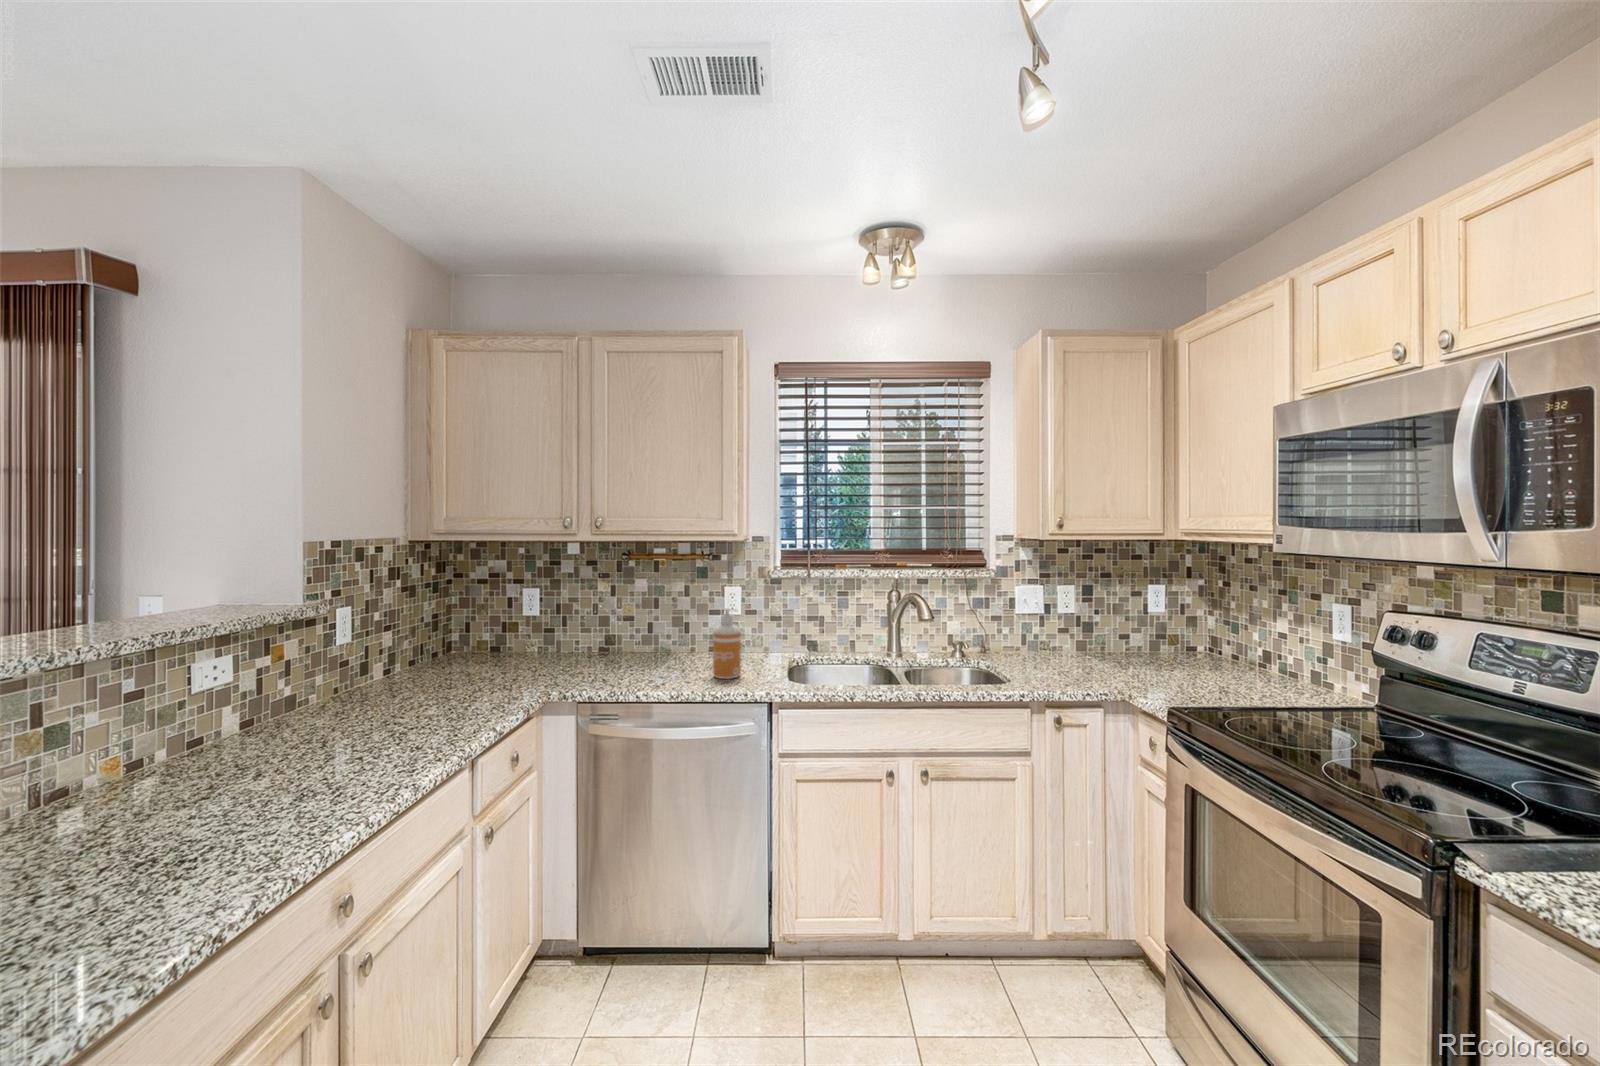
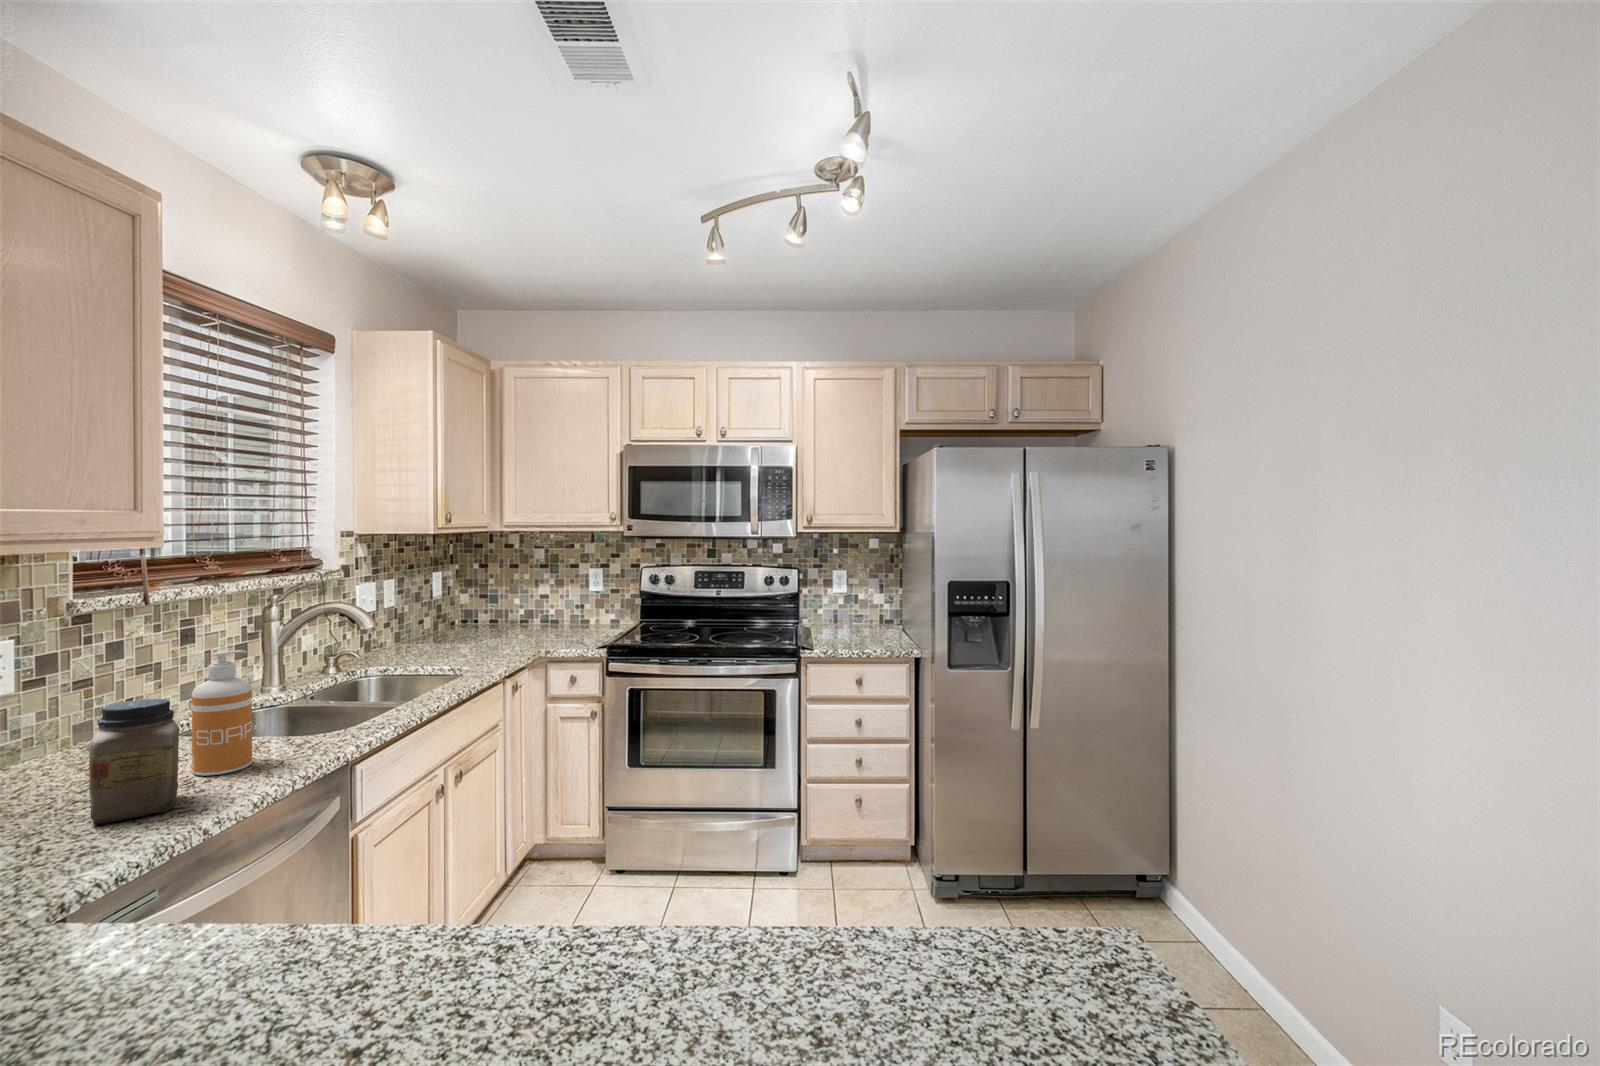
jar: none [647,623,686,681] -> present [89,699,179,825]

